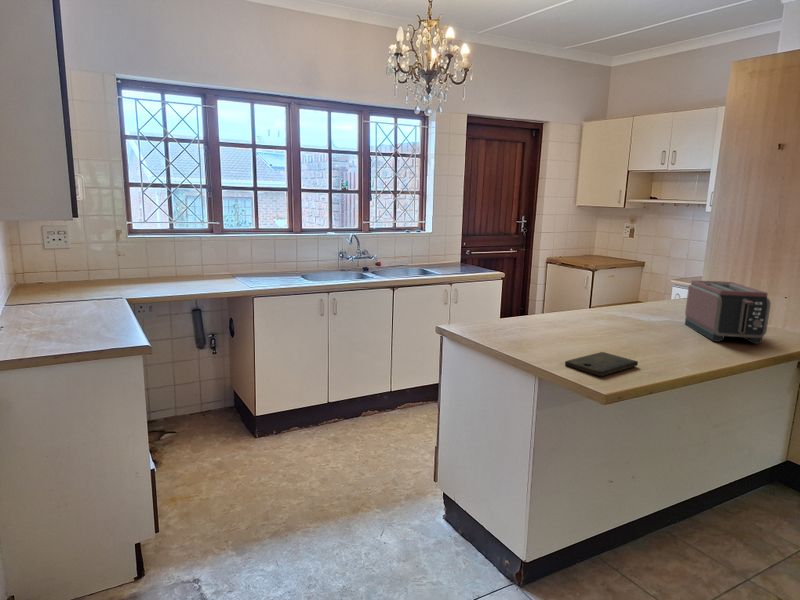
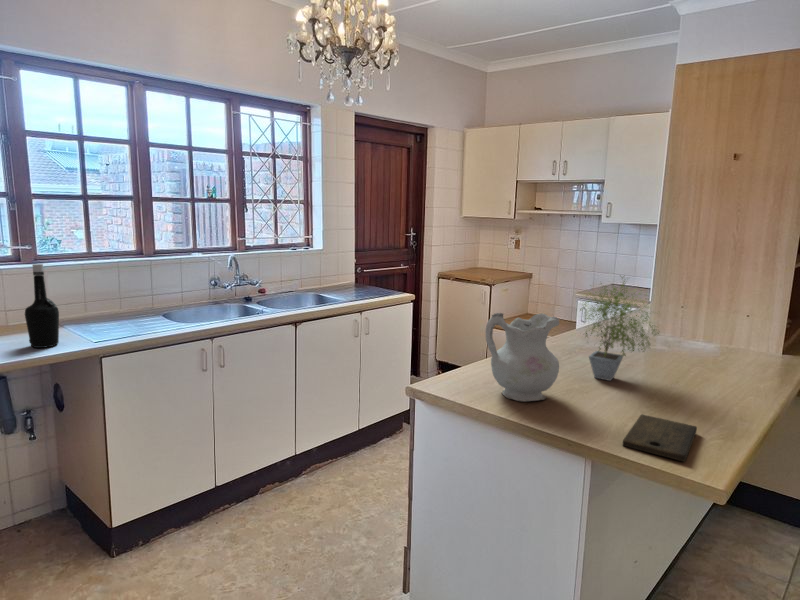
bottle: none [212,233,232,288] -> present [25,264,59,348]
potted plant: none [581,248,654,335] -> present [580,277,659,381]
ceramic pitcher: none [492,271,550,339] -> present [485,313,559,402]
toaster: present [685,280,771,344] -> none [657,304,765,377]

